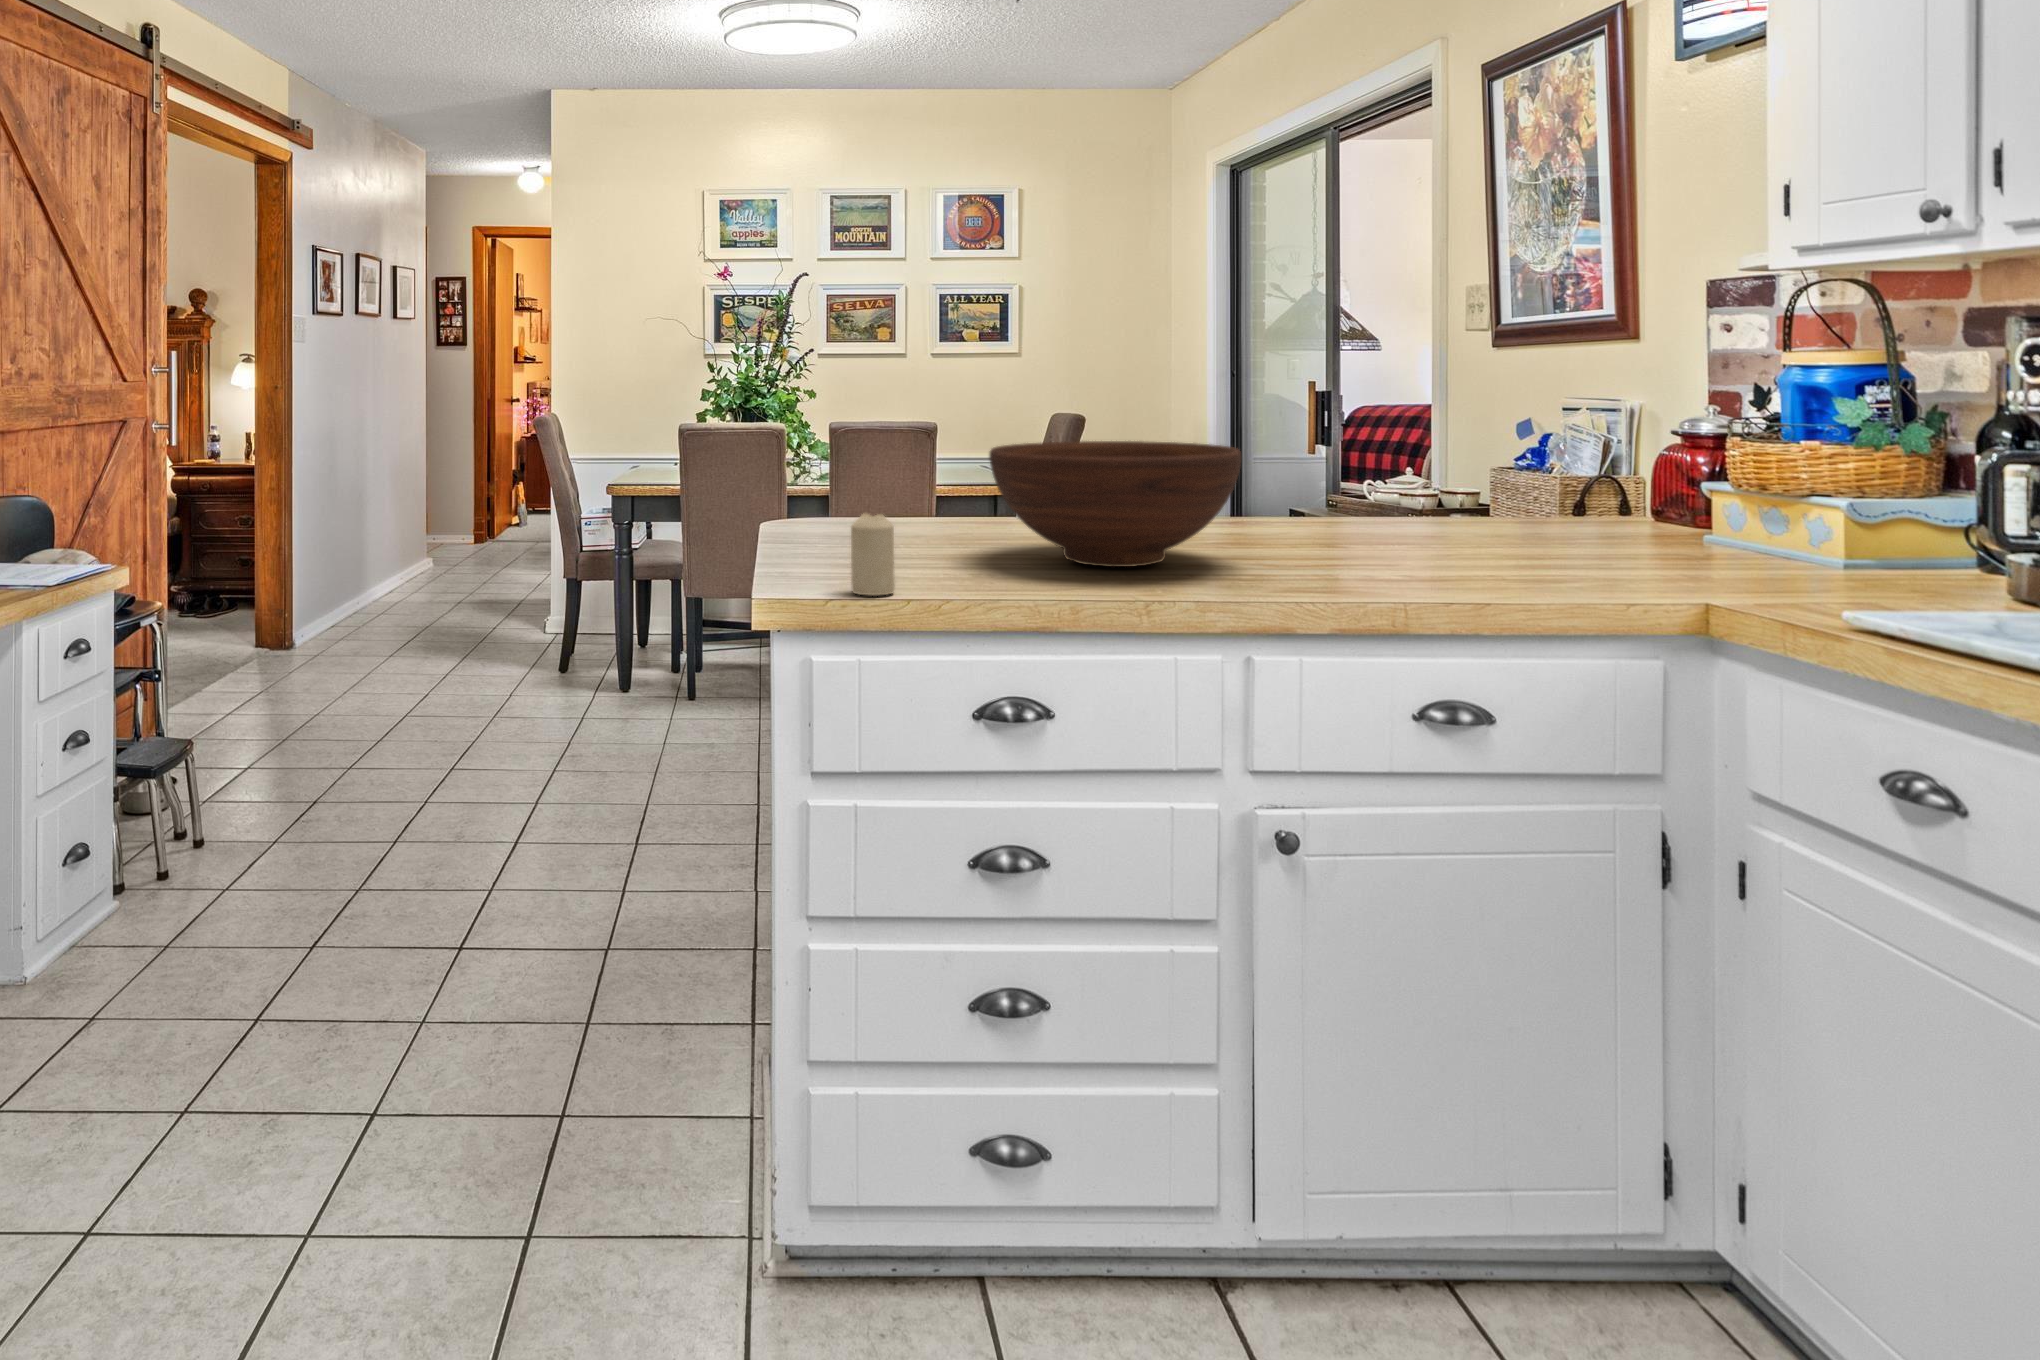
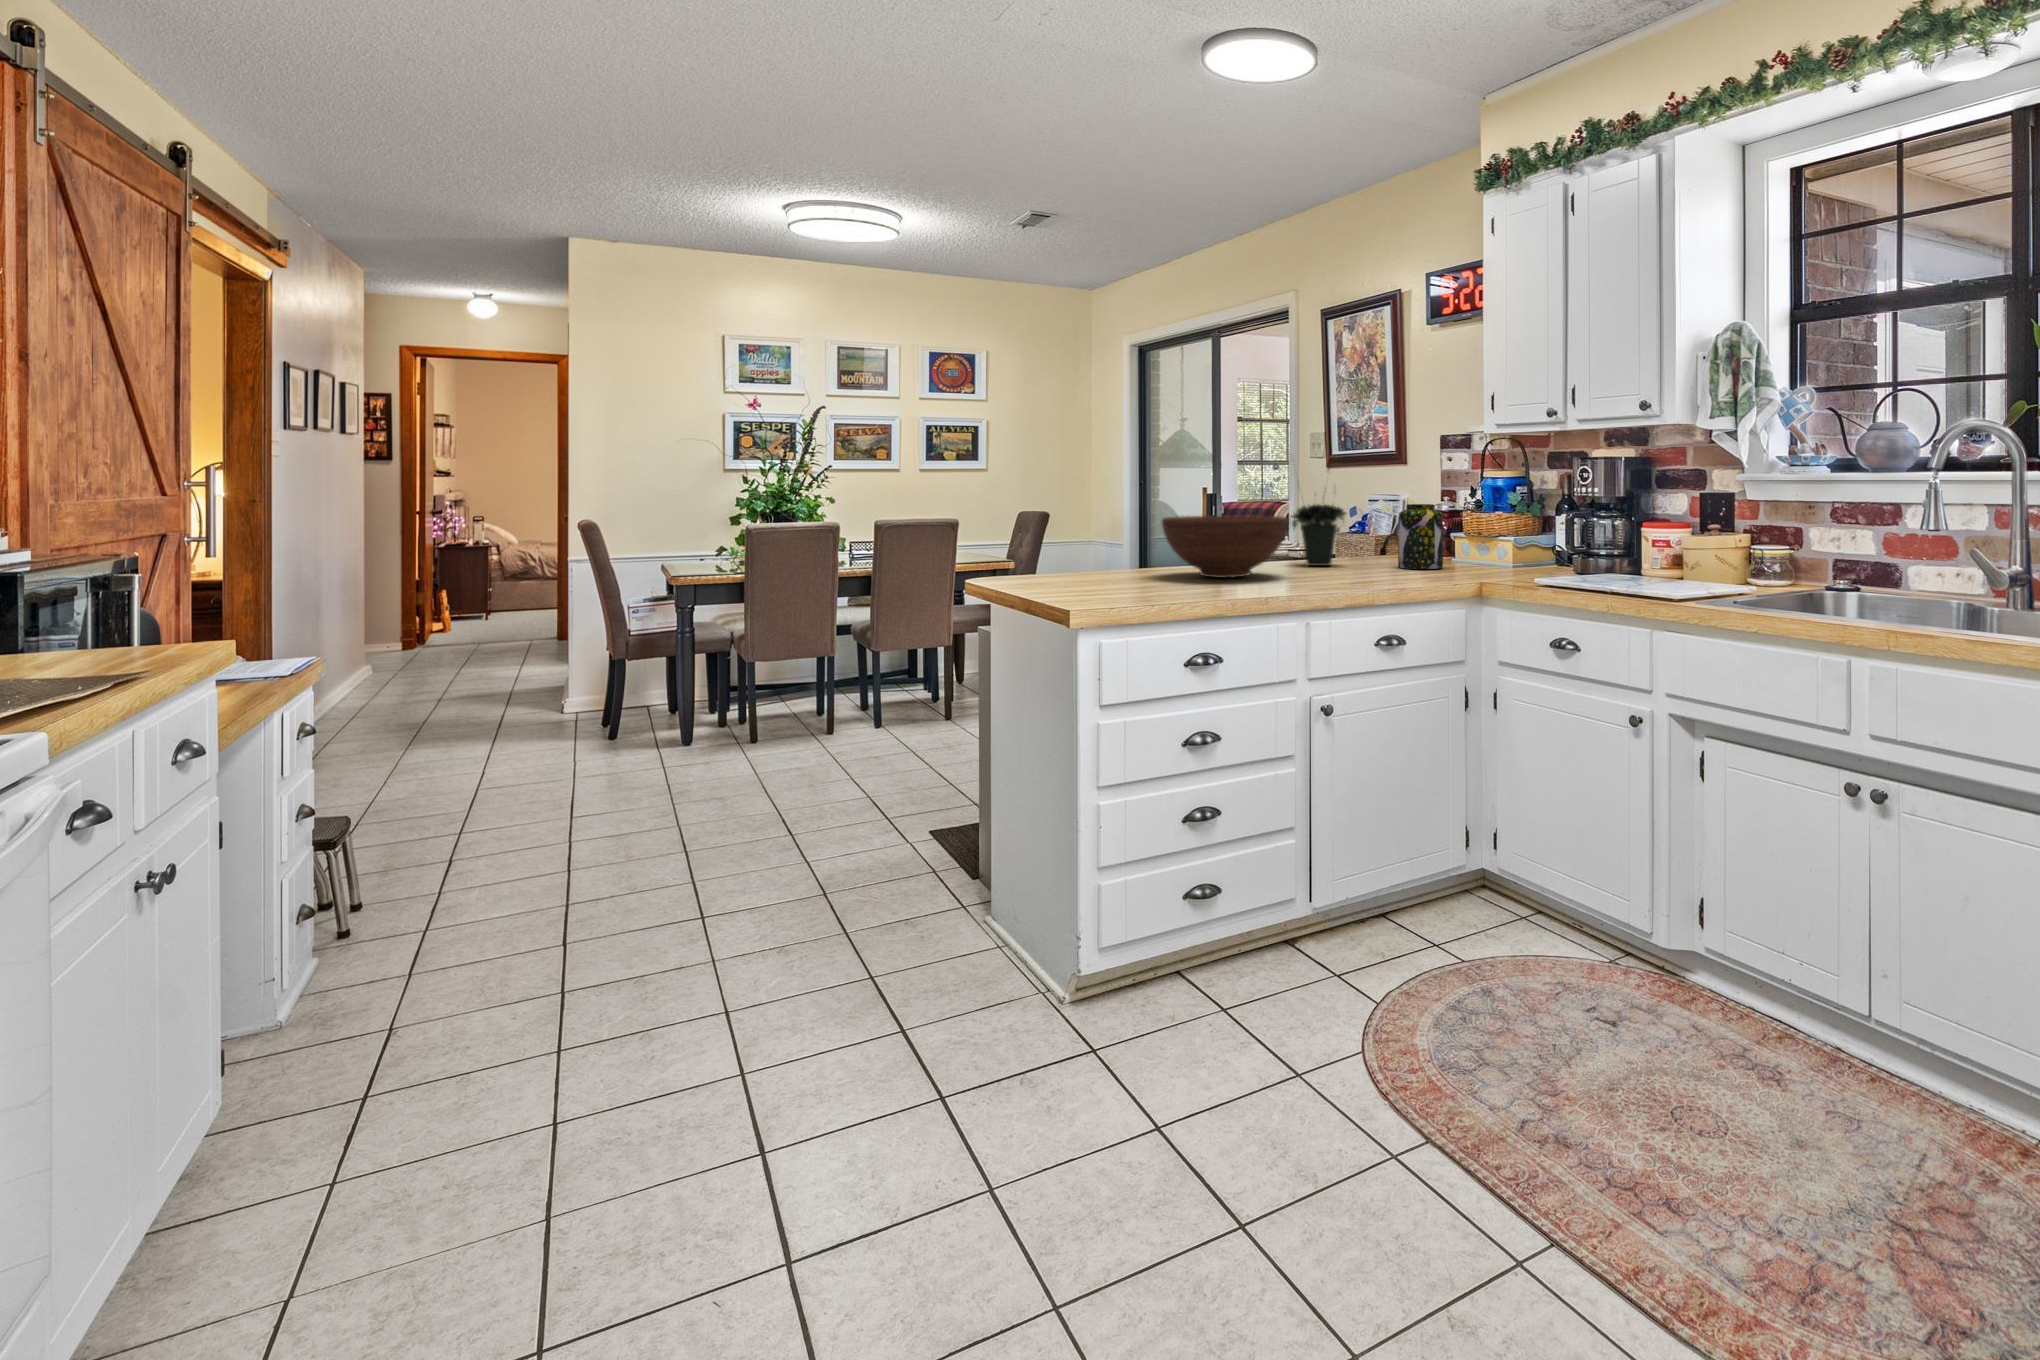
potted plant: none [1292,315,1414,543] -> present [1291,459,1346,566]
jar: none [1527,423,1636,565] -> present [1398,504,1443,569]
candle: present [851,513,895,595] -> none [1124,550,1147,591]

